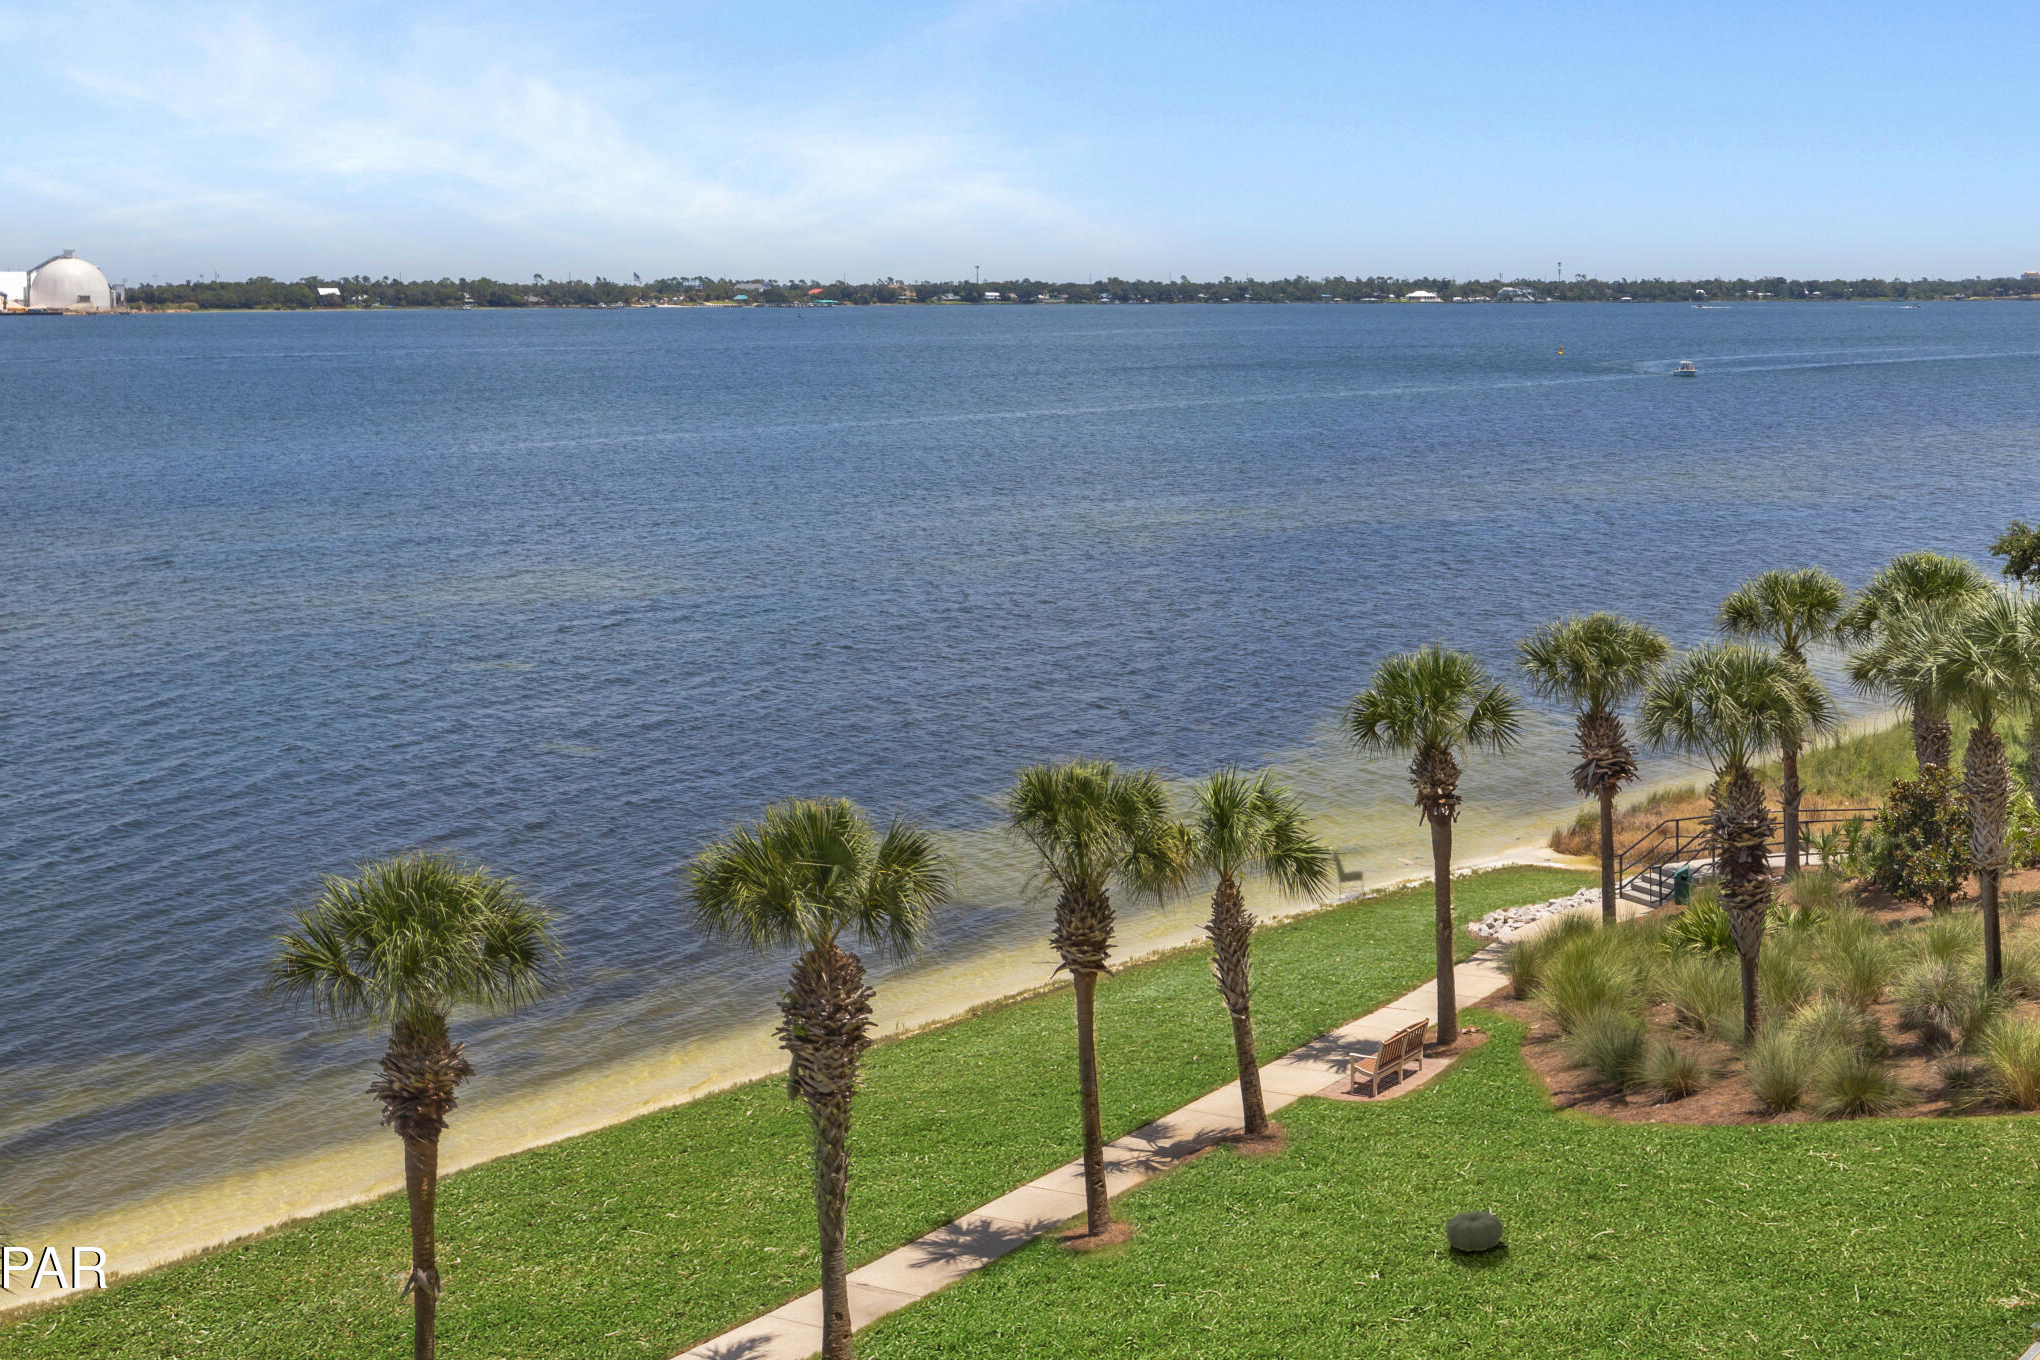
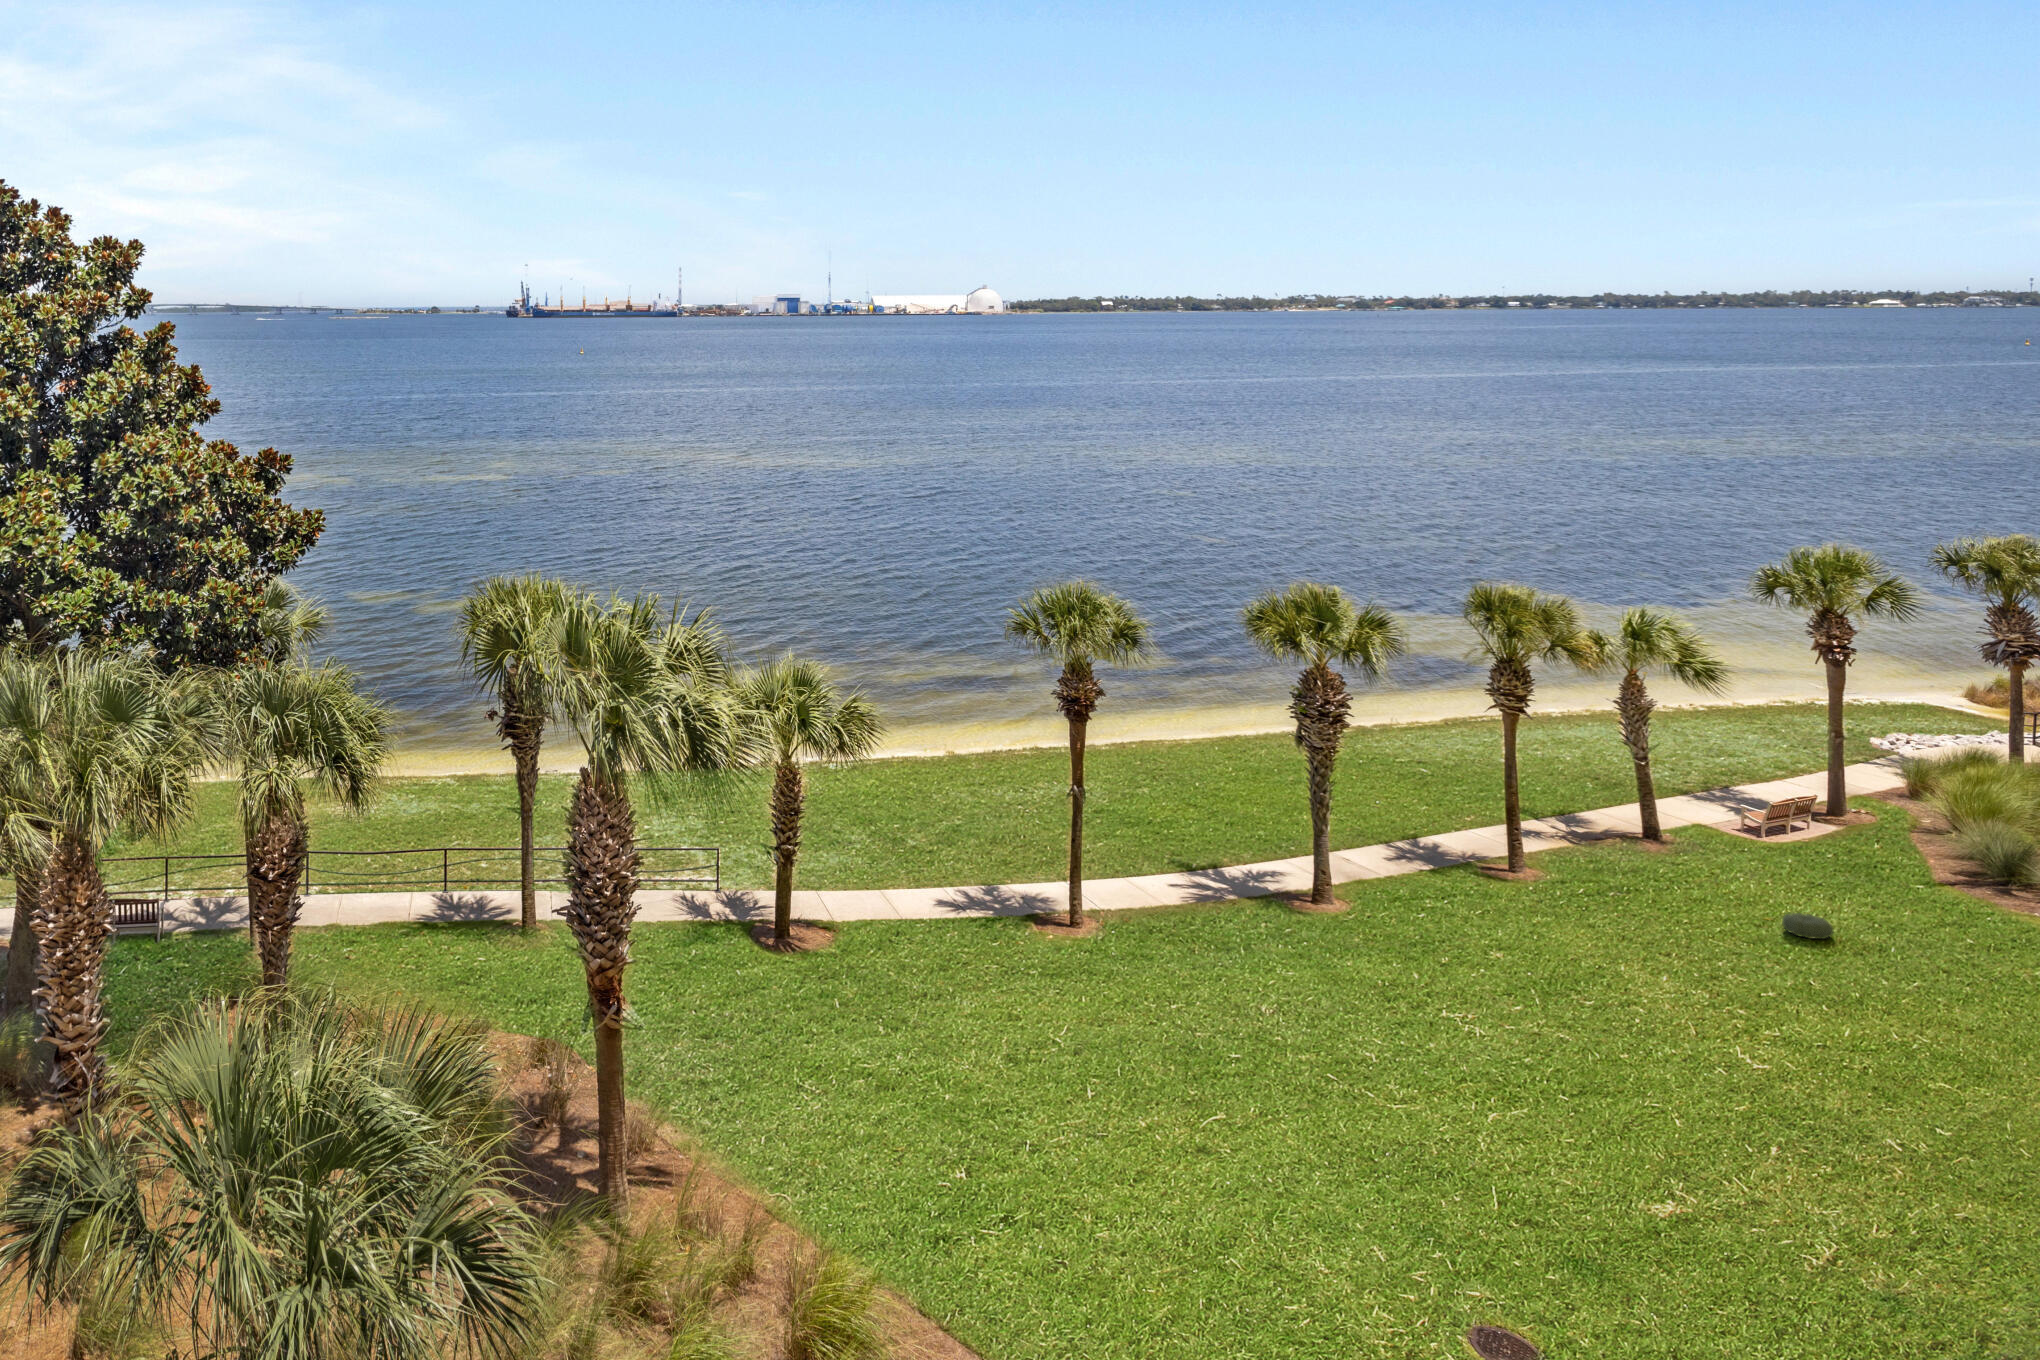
chair: present [1333,853,1363,894] -> none [1767,662,1801,702]

